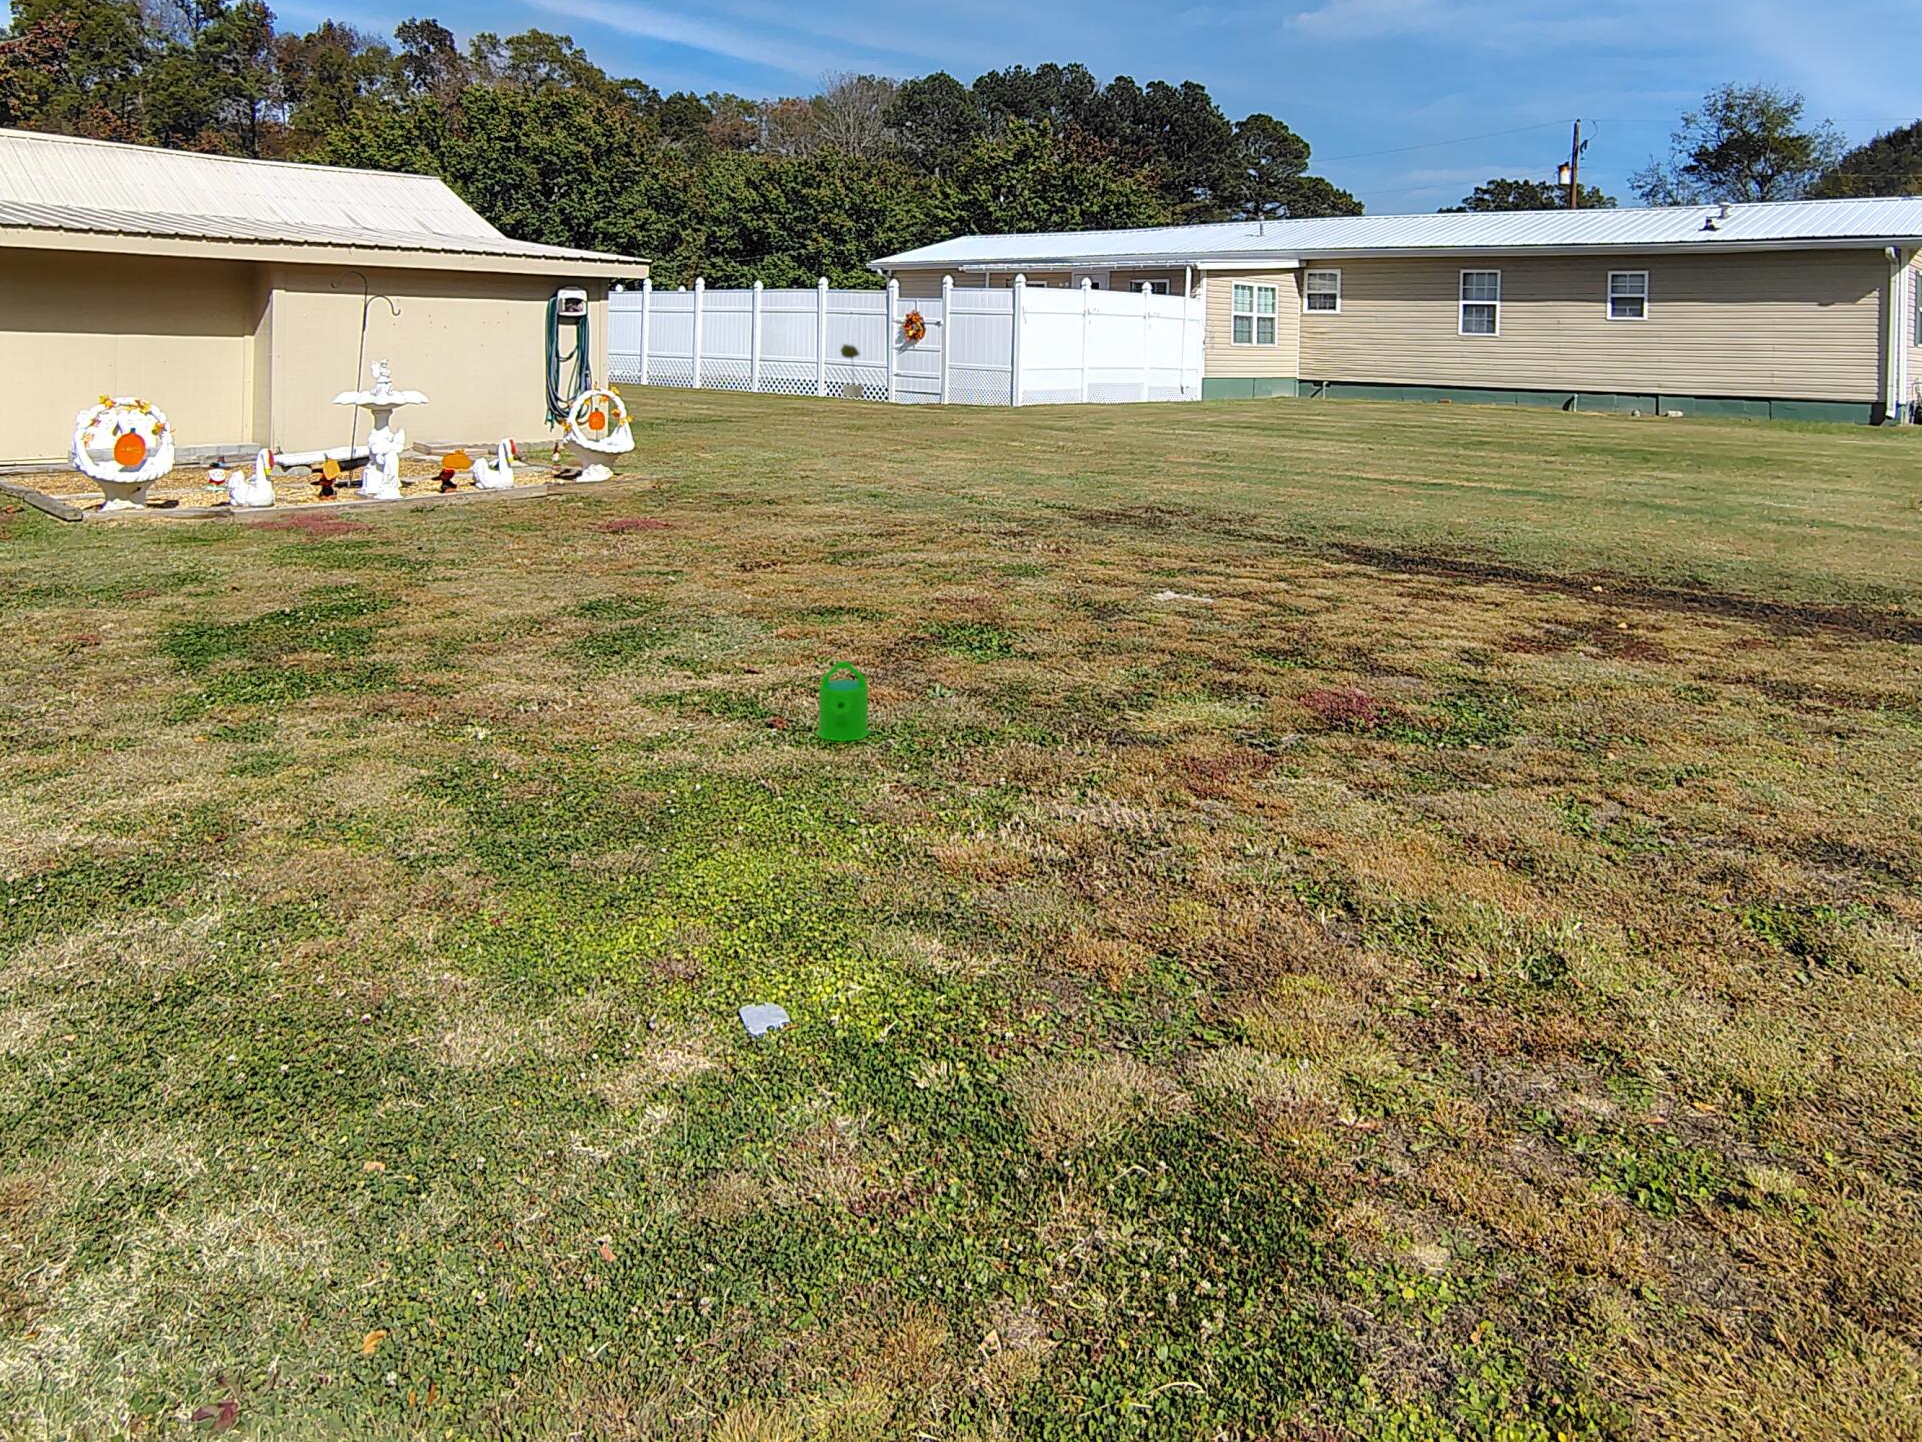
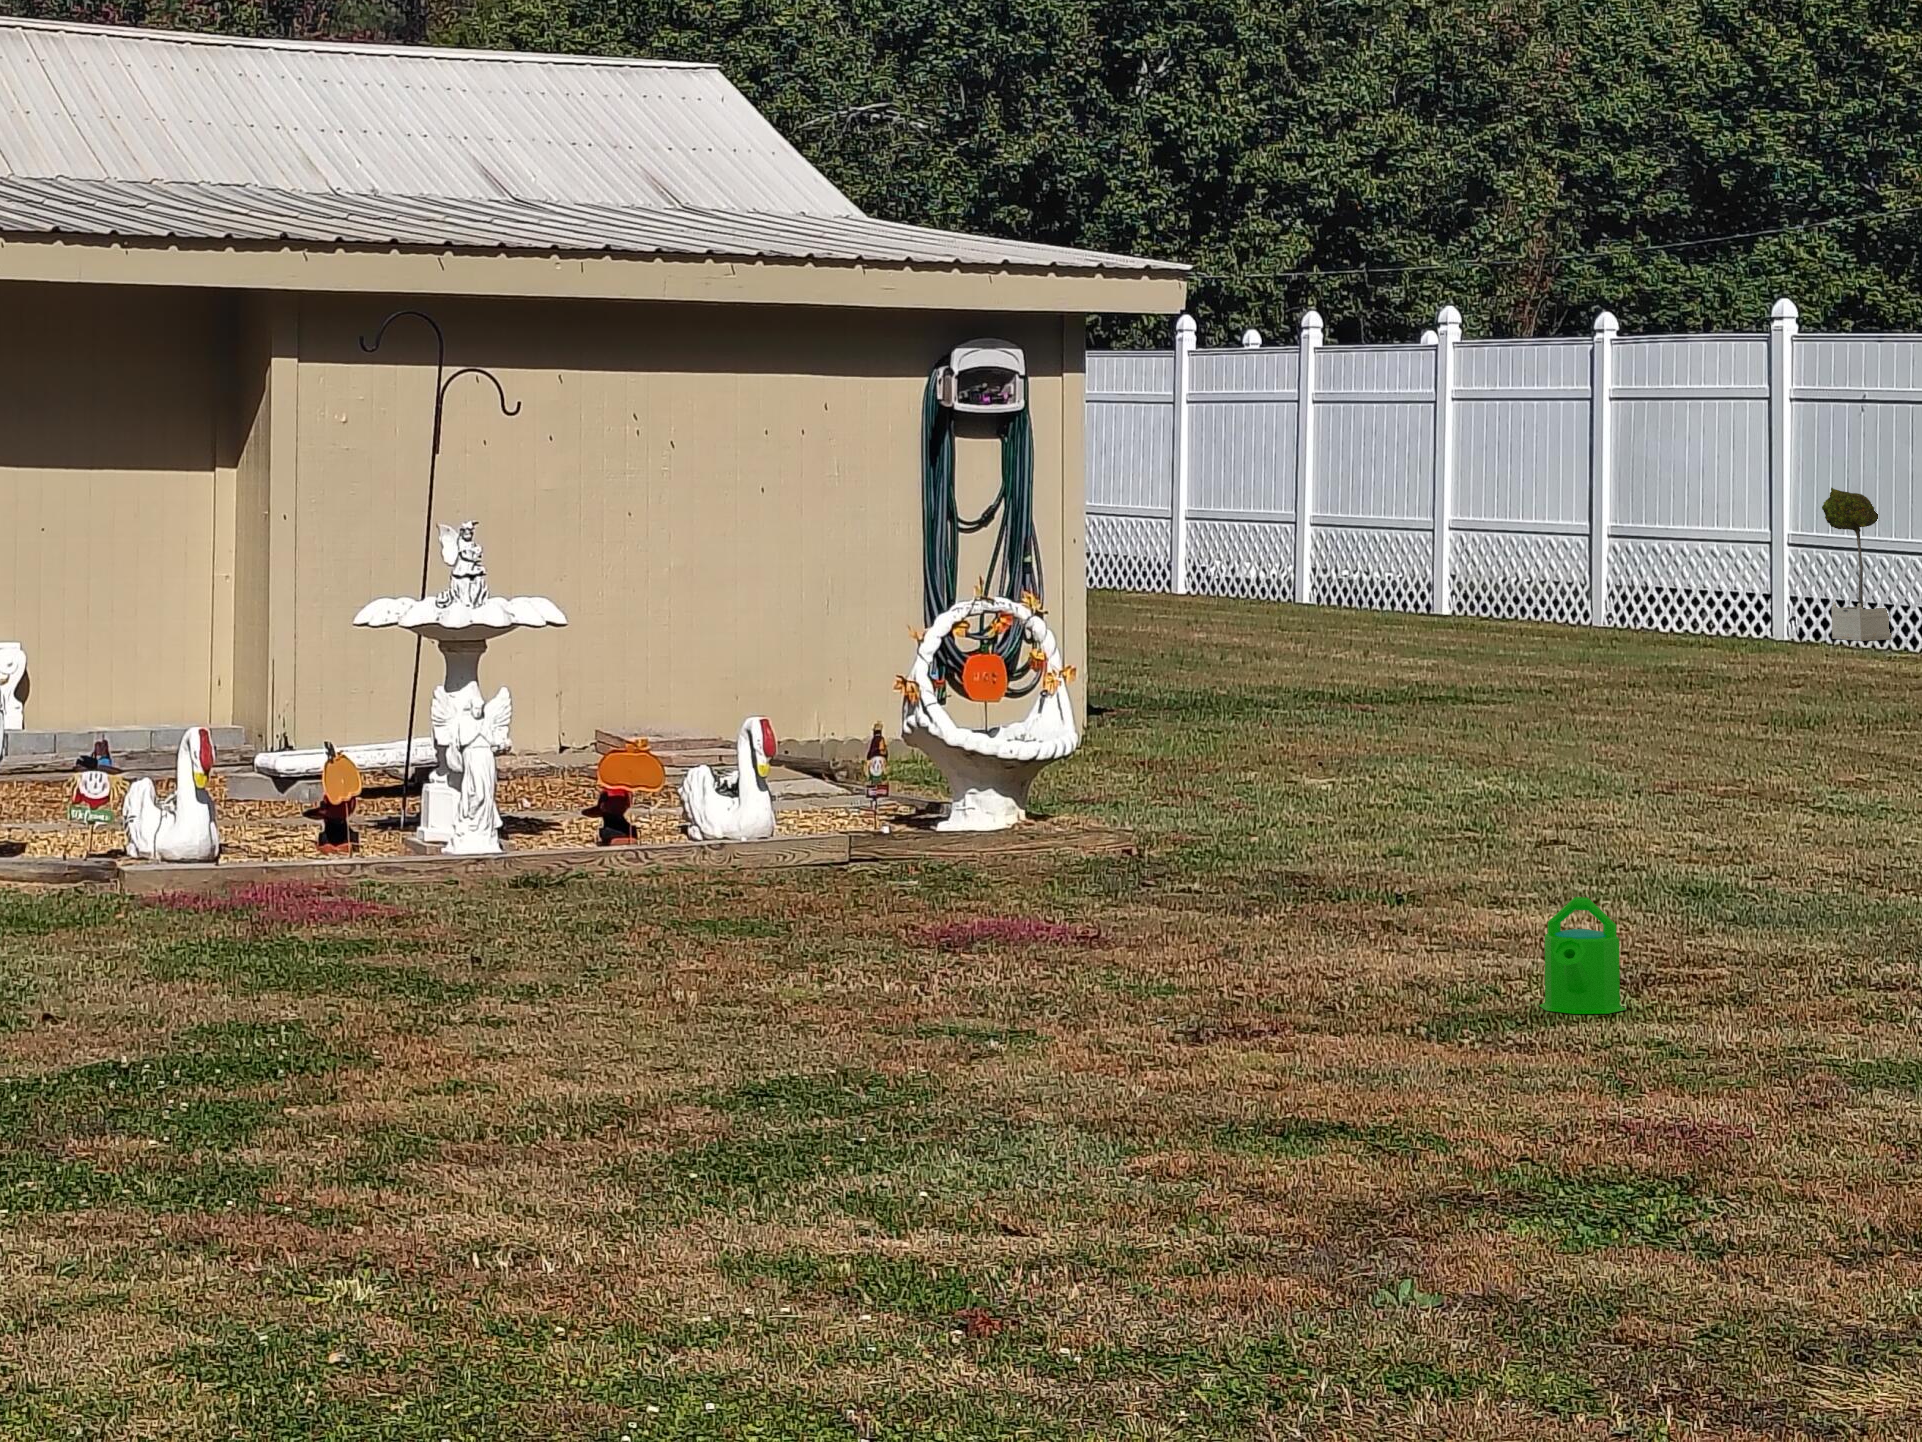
watering can: present [816,661,870,742] -> present [1539,897,1626,1014]

